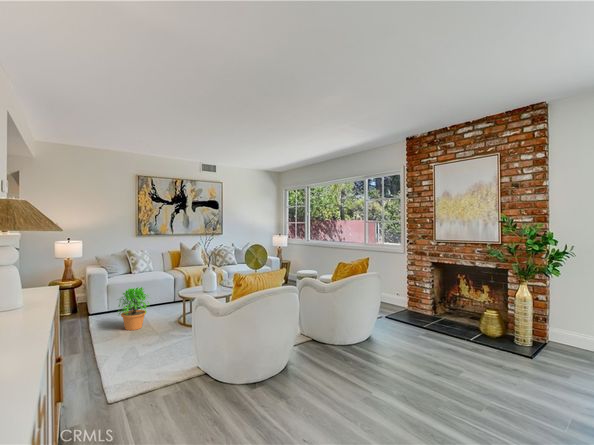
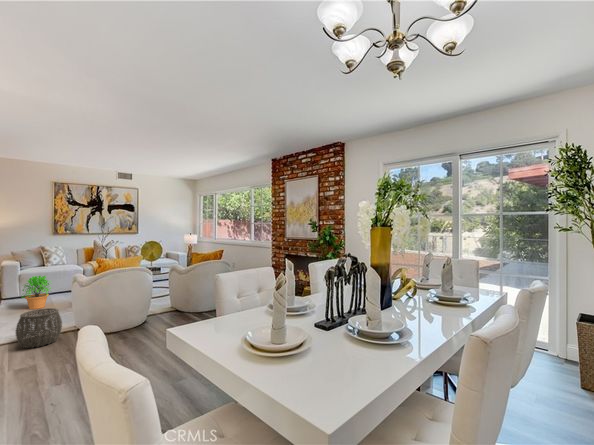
woven basket: none [132,341,189,404] -> present [16,308,62,348]

